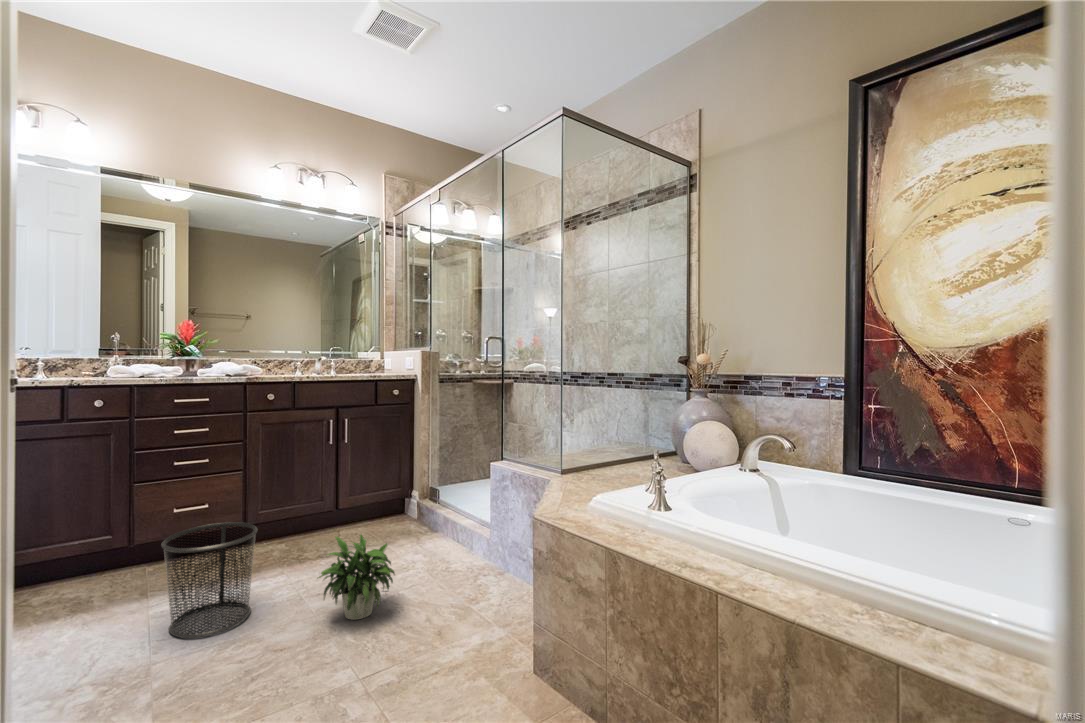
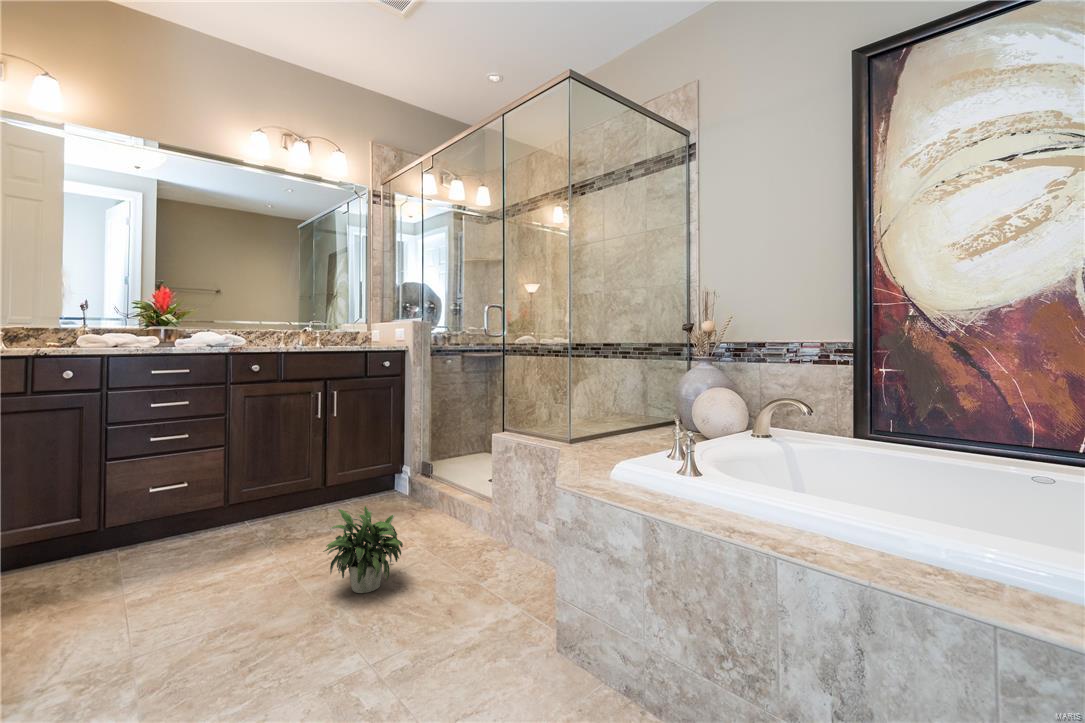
waste bin: present [162,522,258,638] -> none [152,497,256,618]

